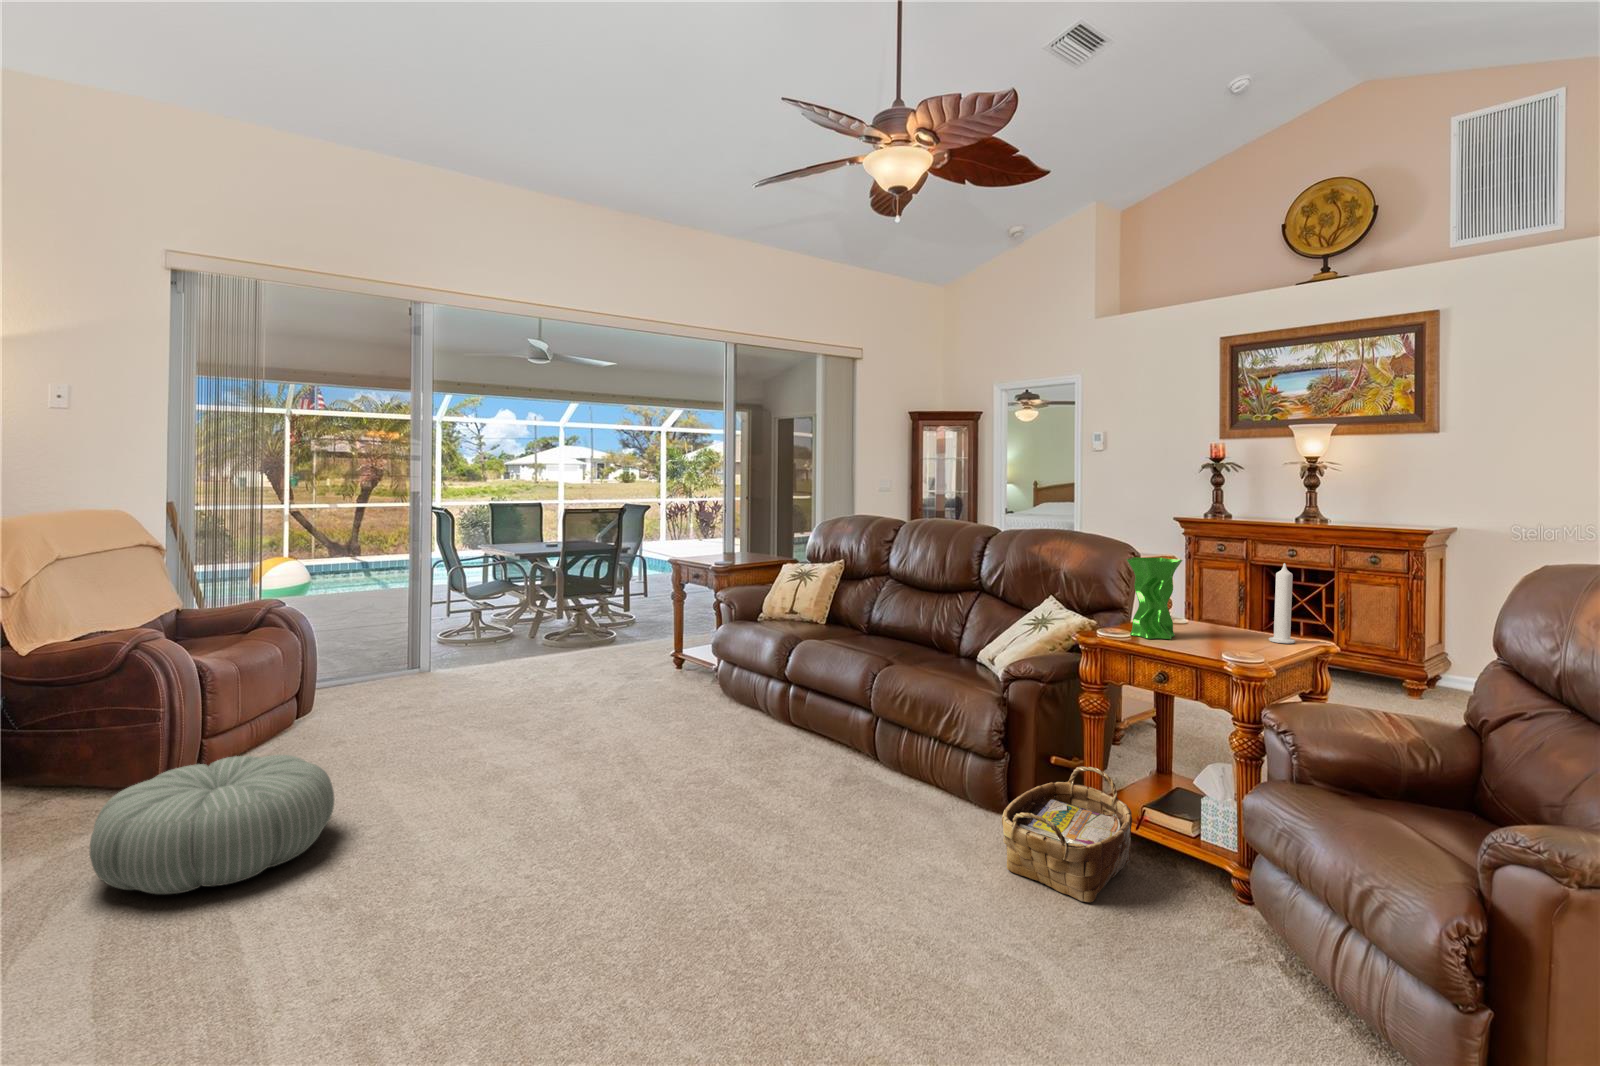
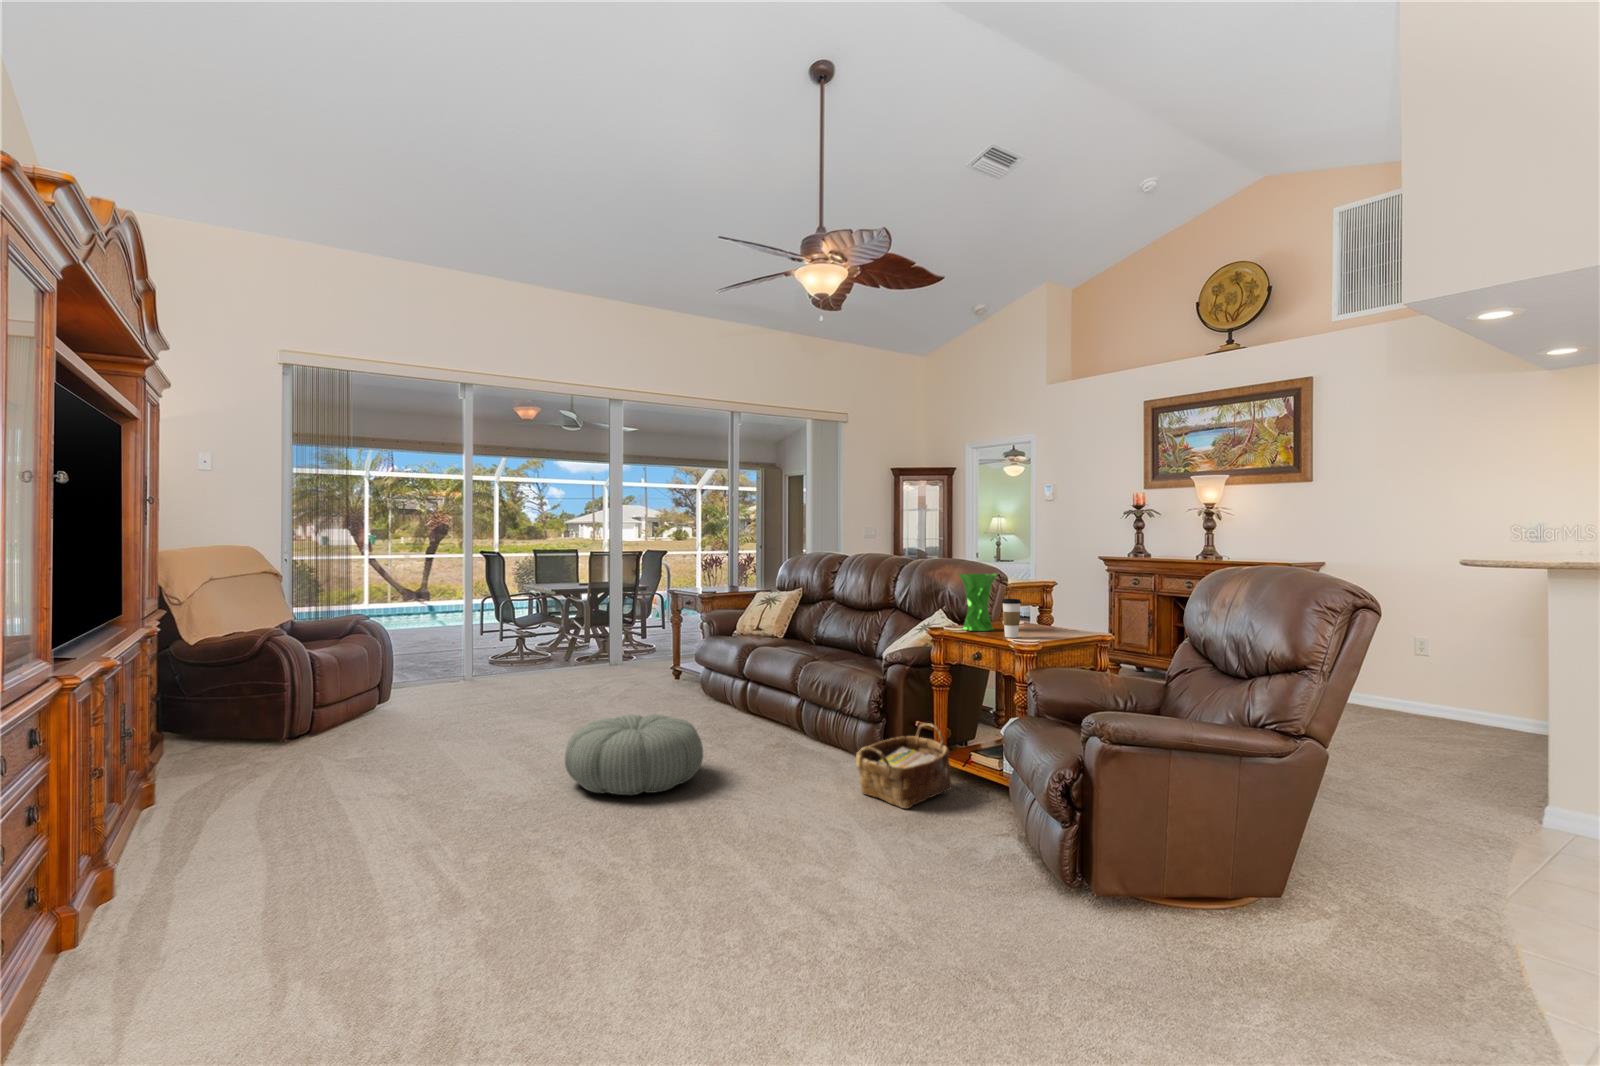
candle: present [1269,563,1295,643] -> none [1059,576,1076,634]
coffee cup: none [1209,597,1240,653] -> present [1002,599,1022,638]
pouf: present [89,755,334,894] -> present [565,714,703,795]

